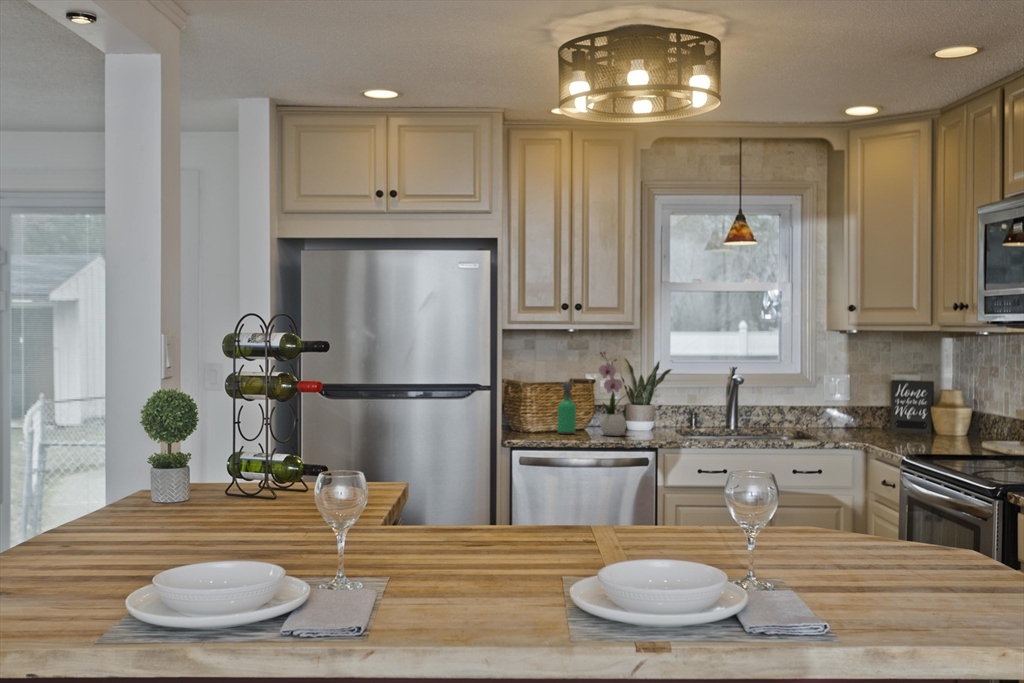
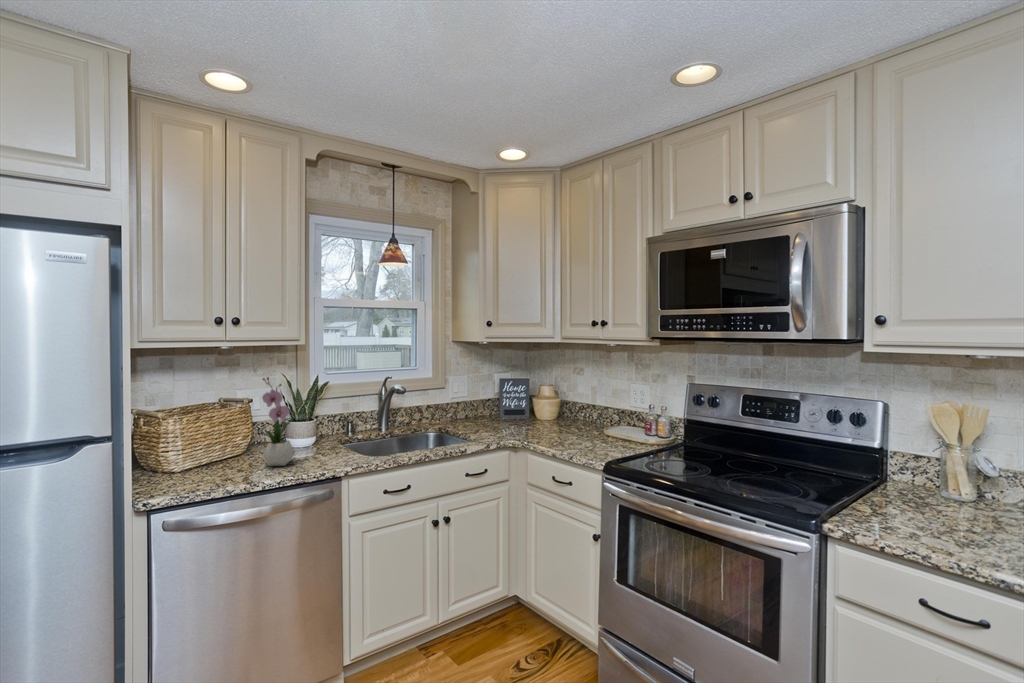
soap dispenser: present [557,381,576,434] -> none [211,412,234,472]

